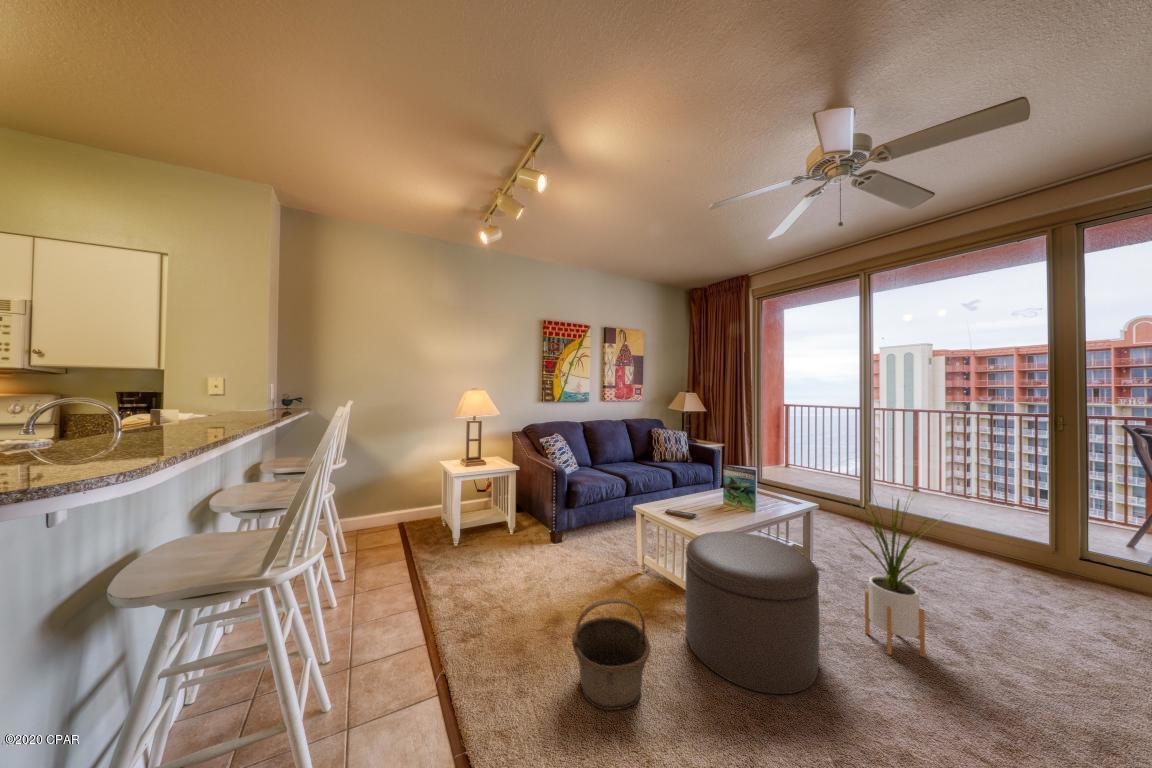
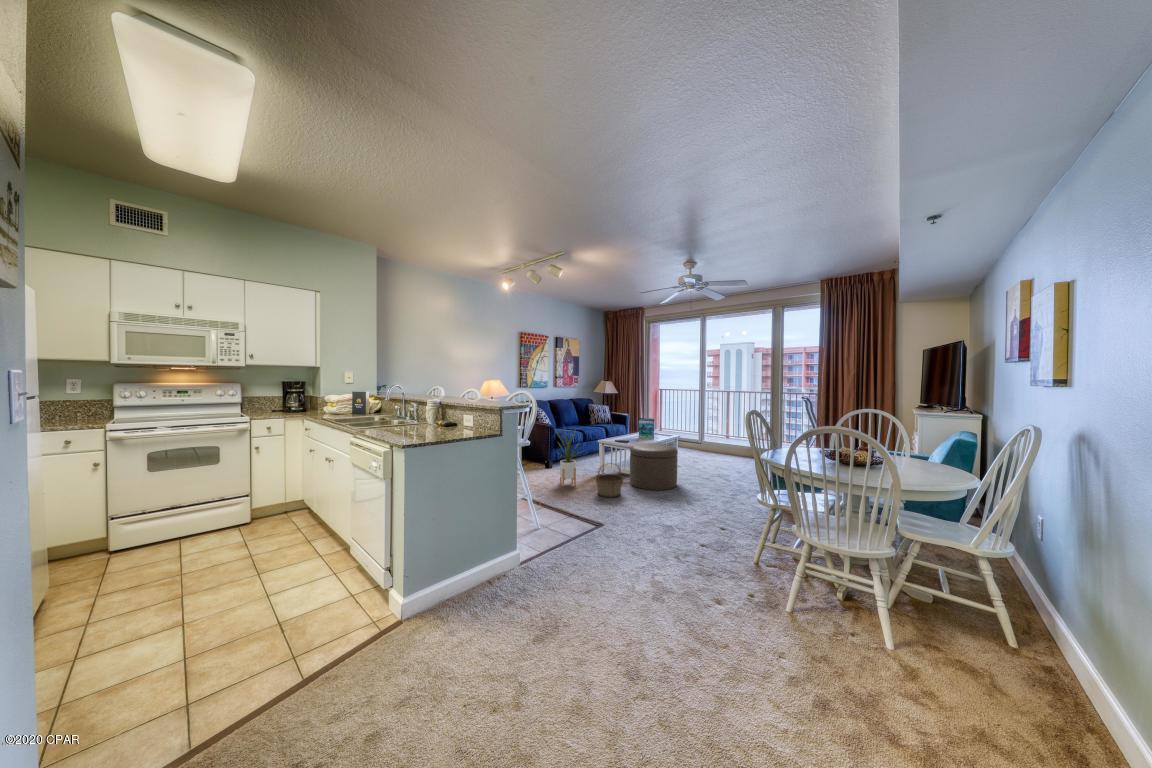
house plant: present [850,496,942,657] -> present [558,429,579,487]

